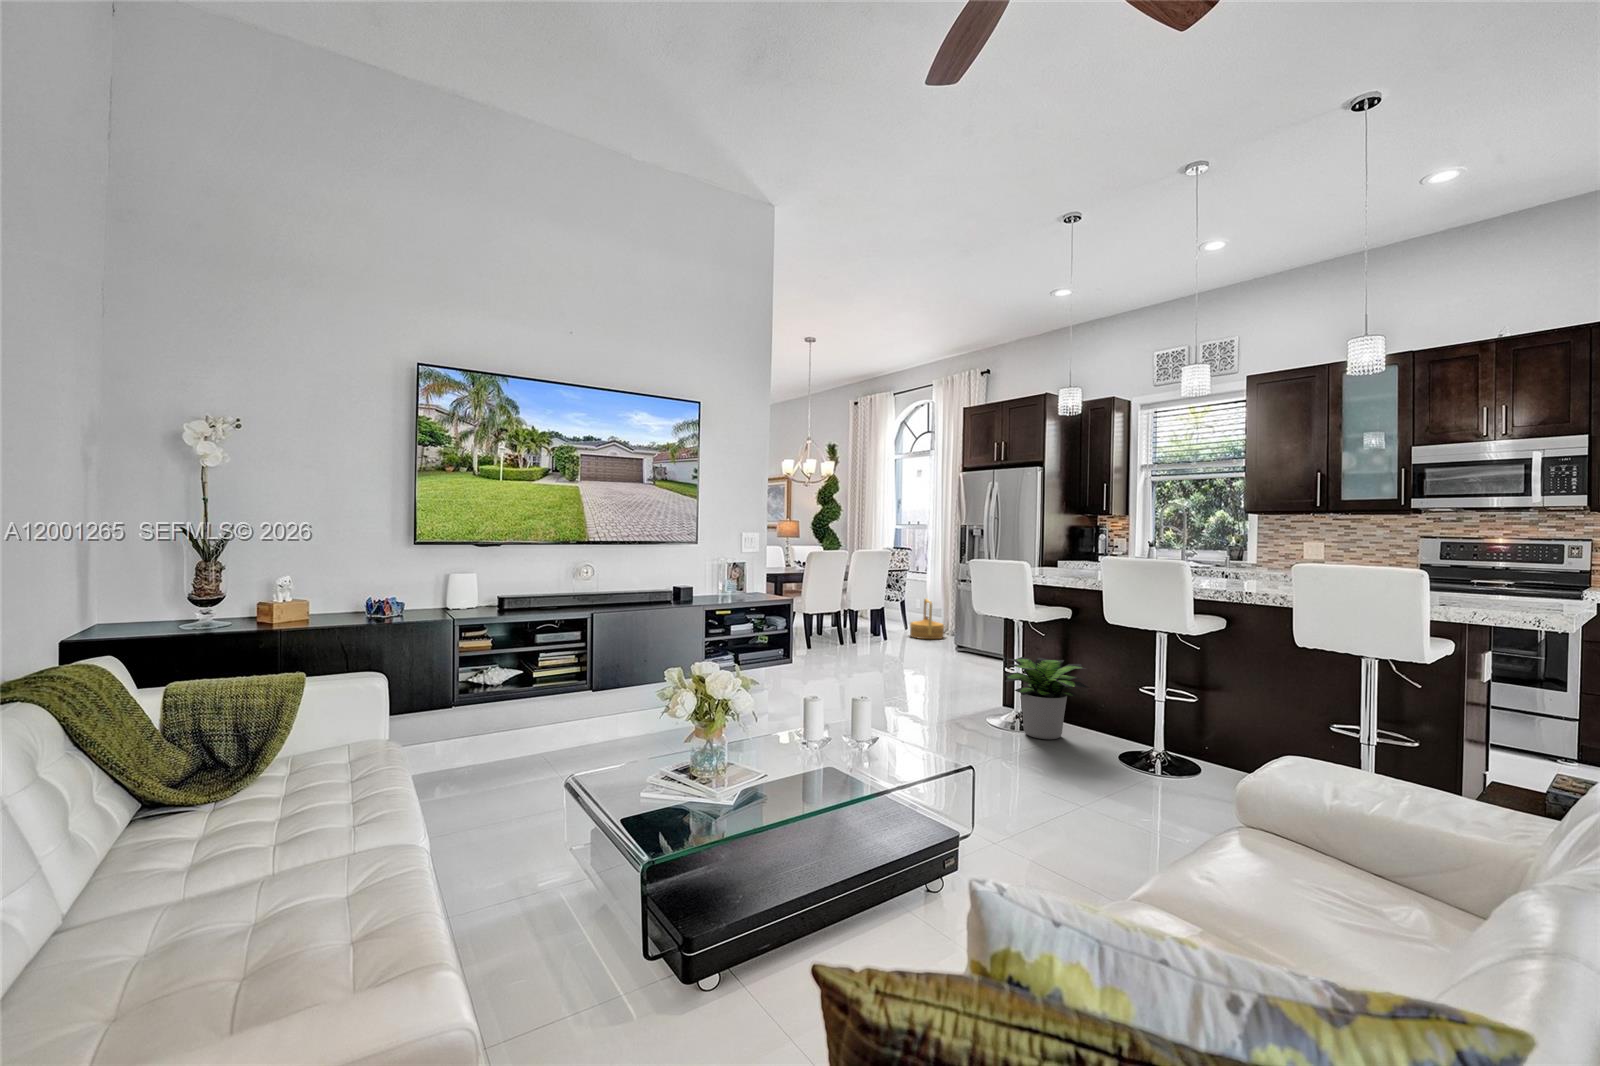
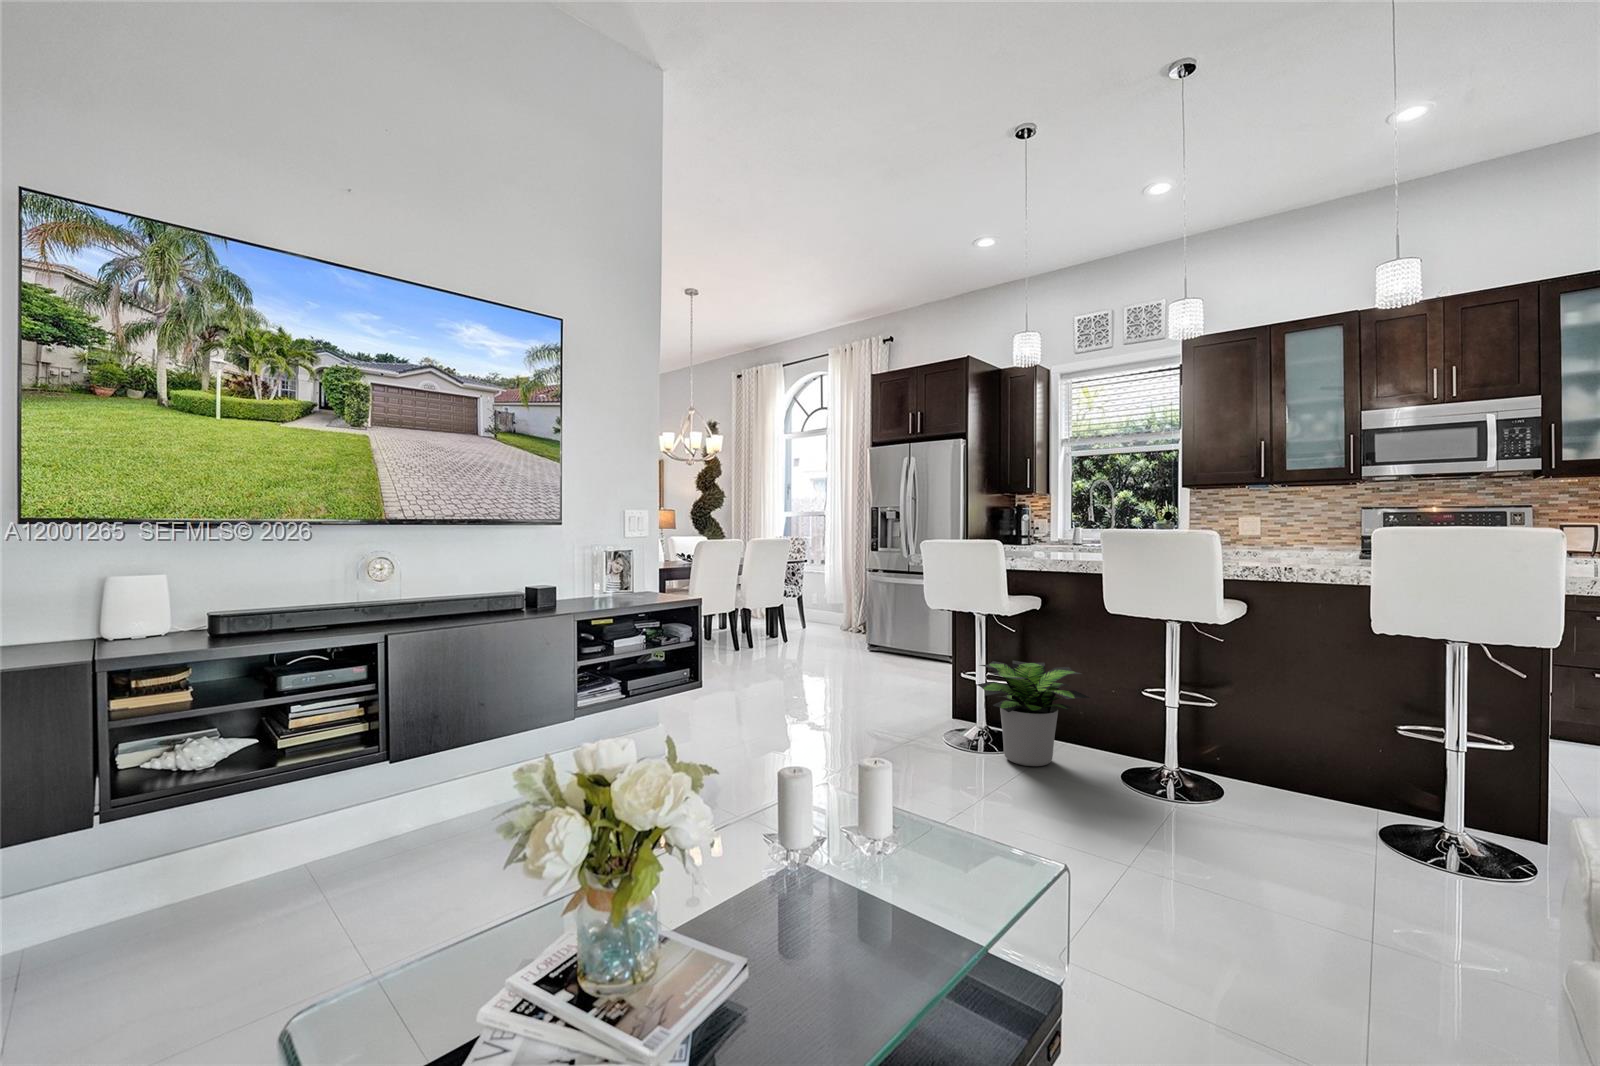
woven basket: present [910,598,944,639] -> none [809,592,848,638]

